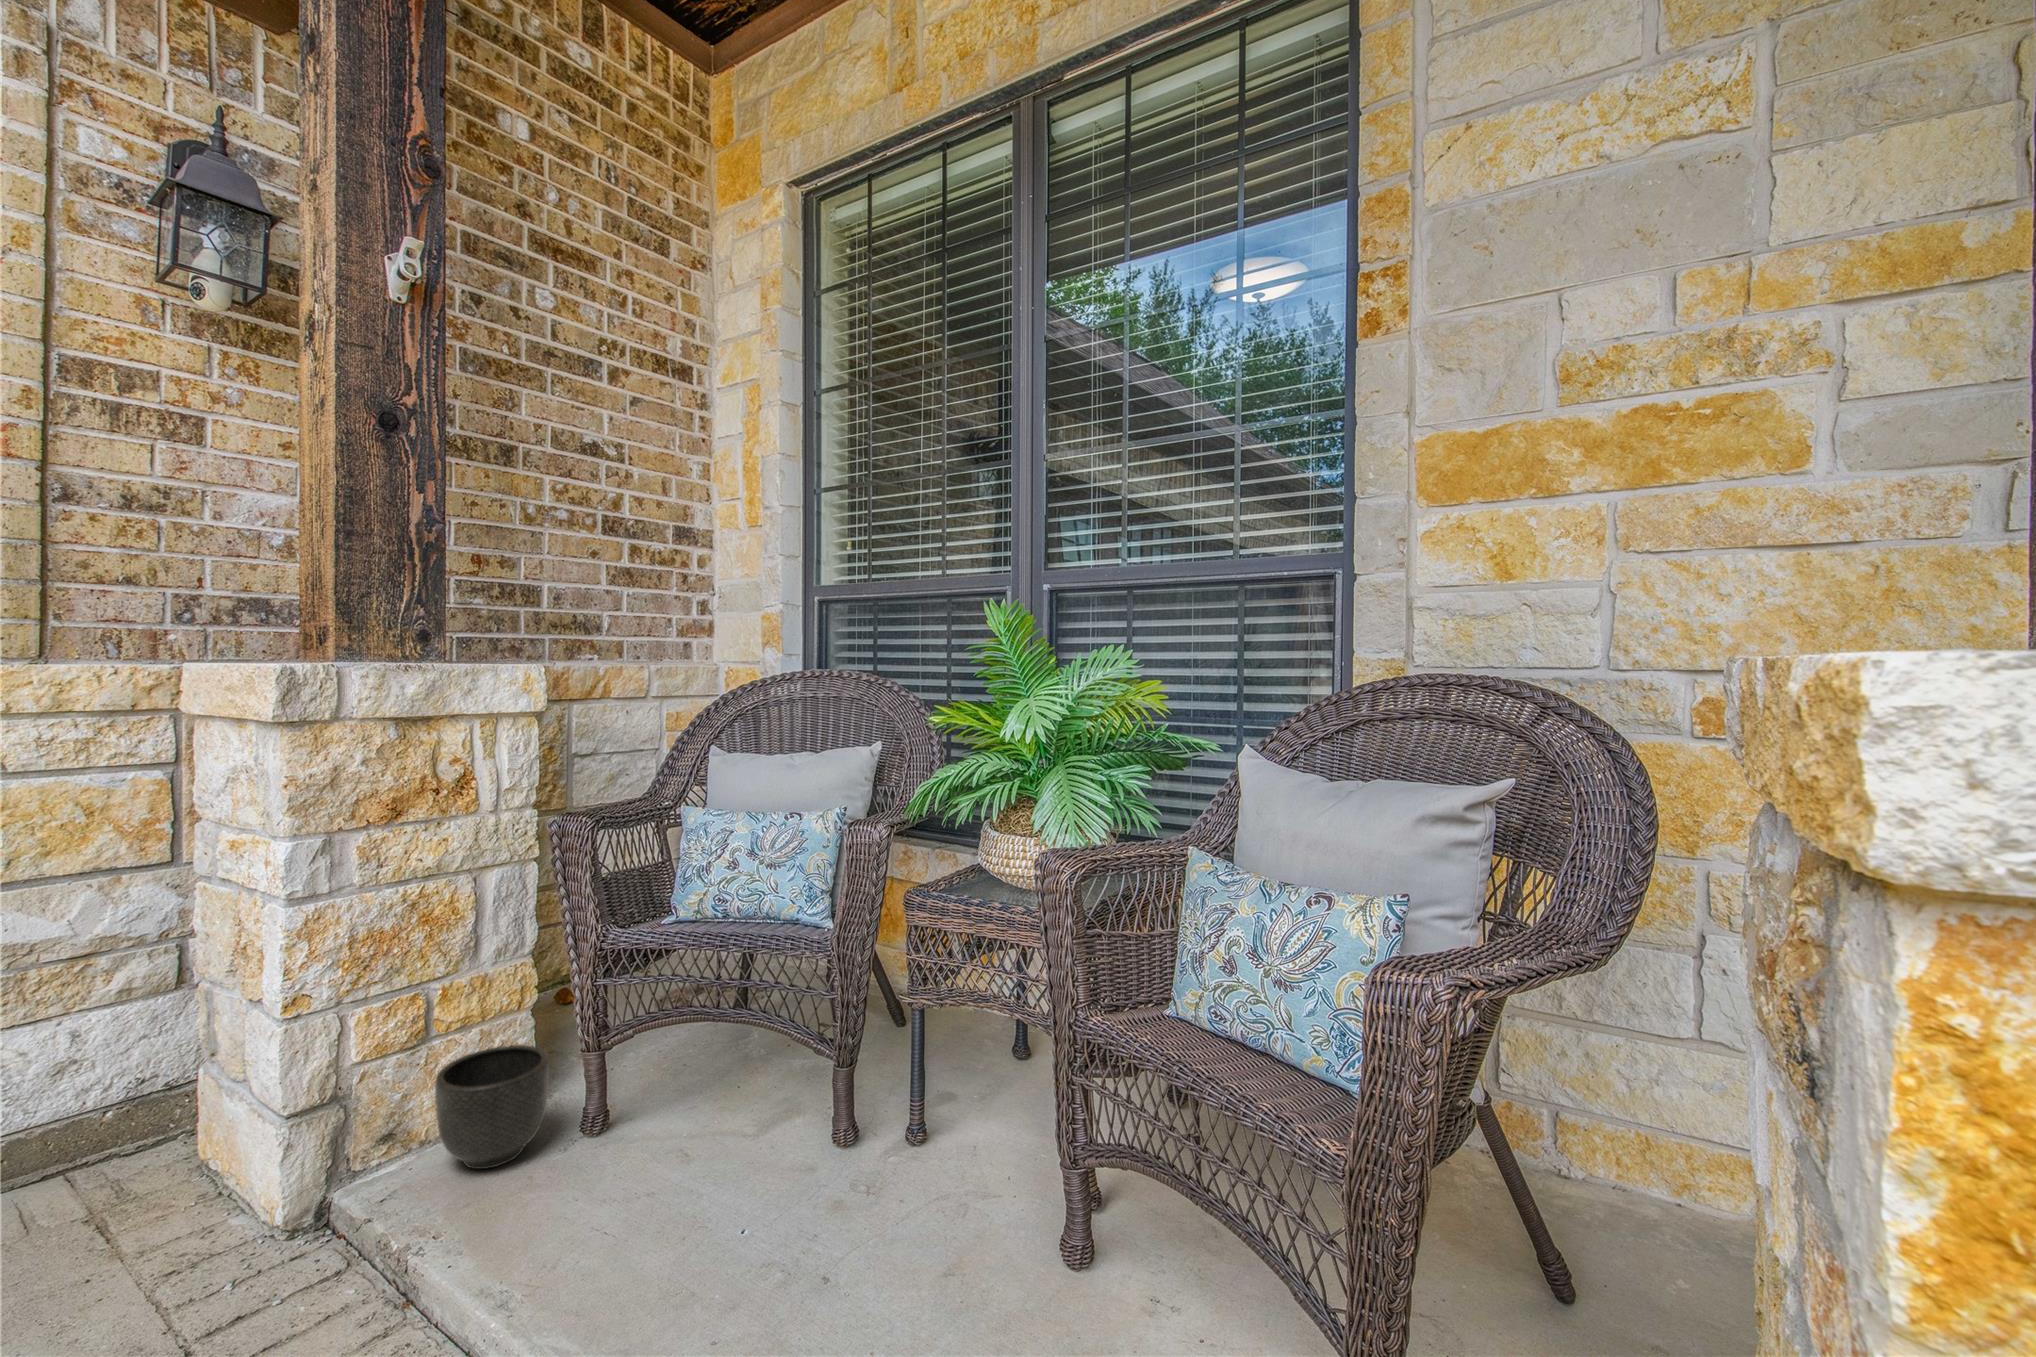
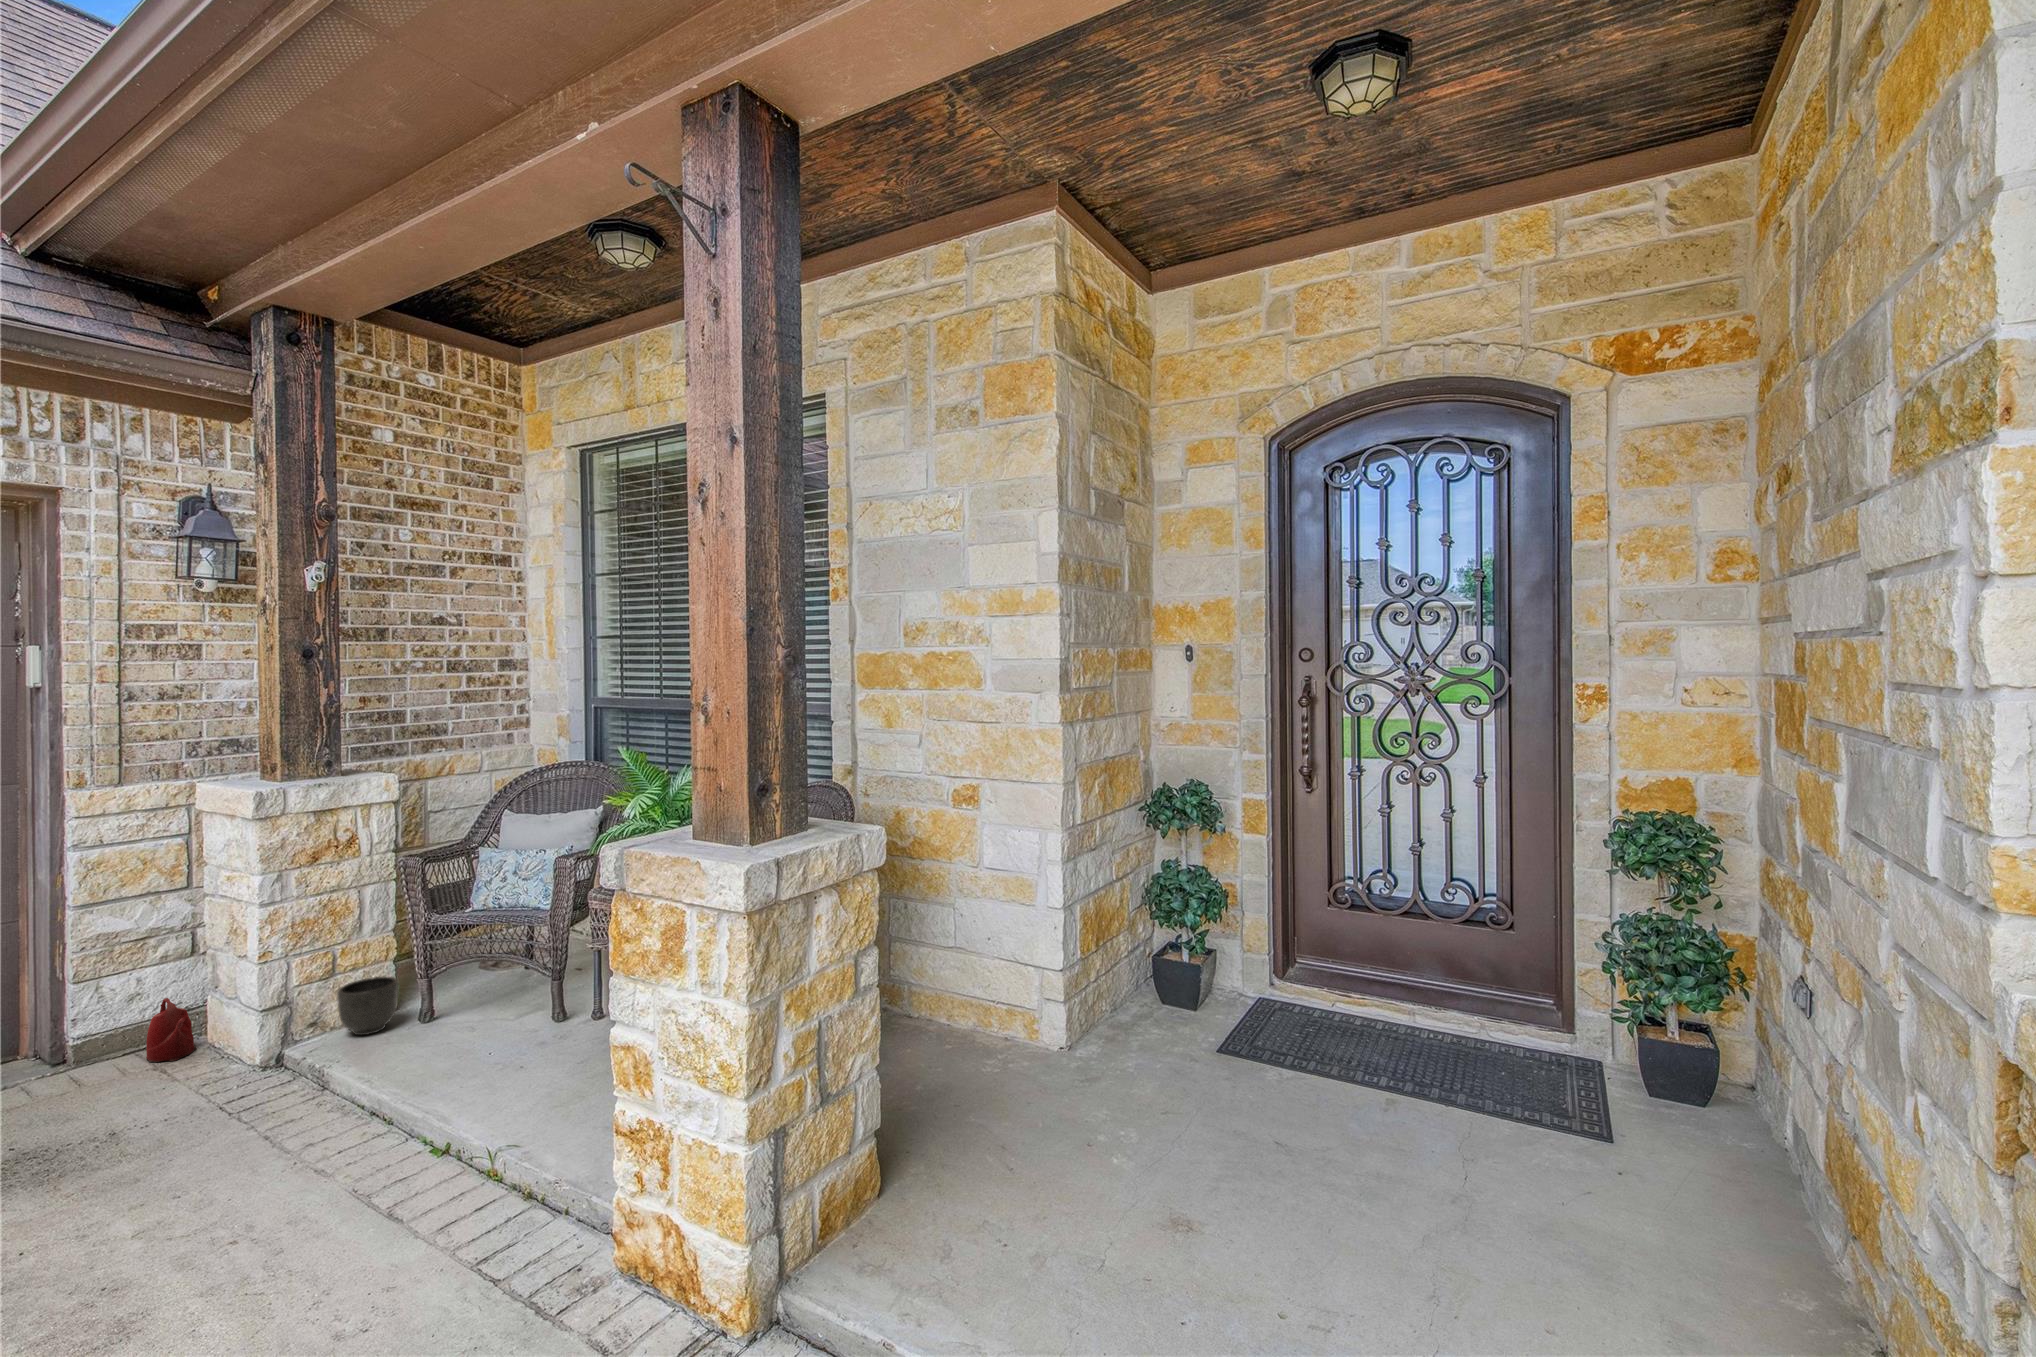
watering can: none [67,1074,168,1208] -> present [146,998,196,1062]

